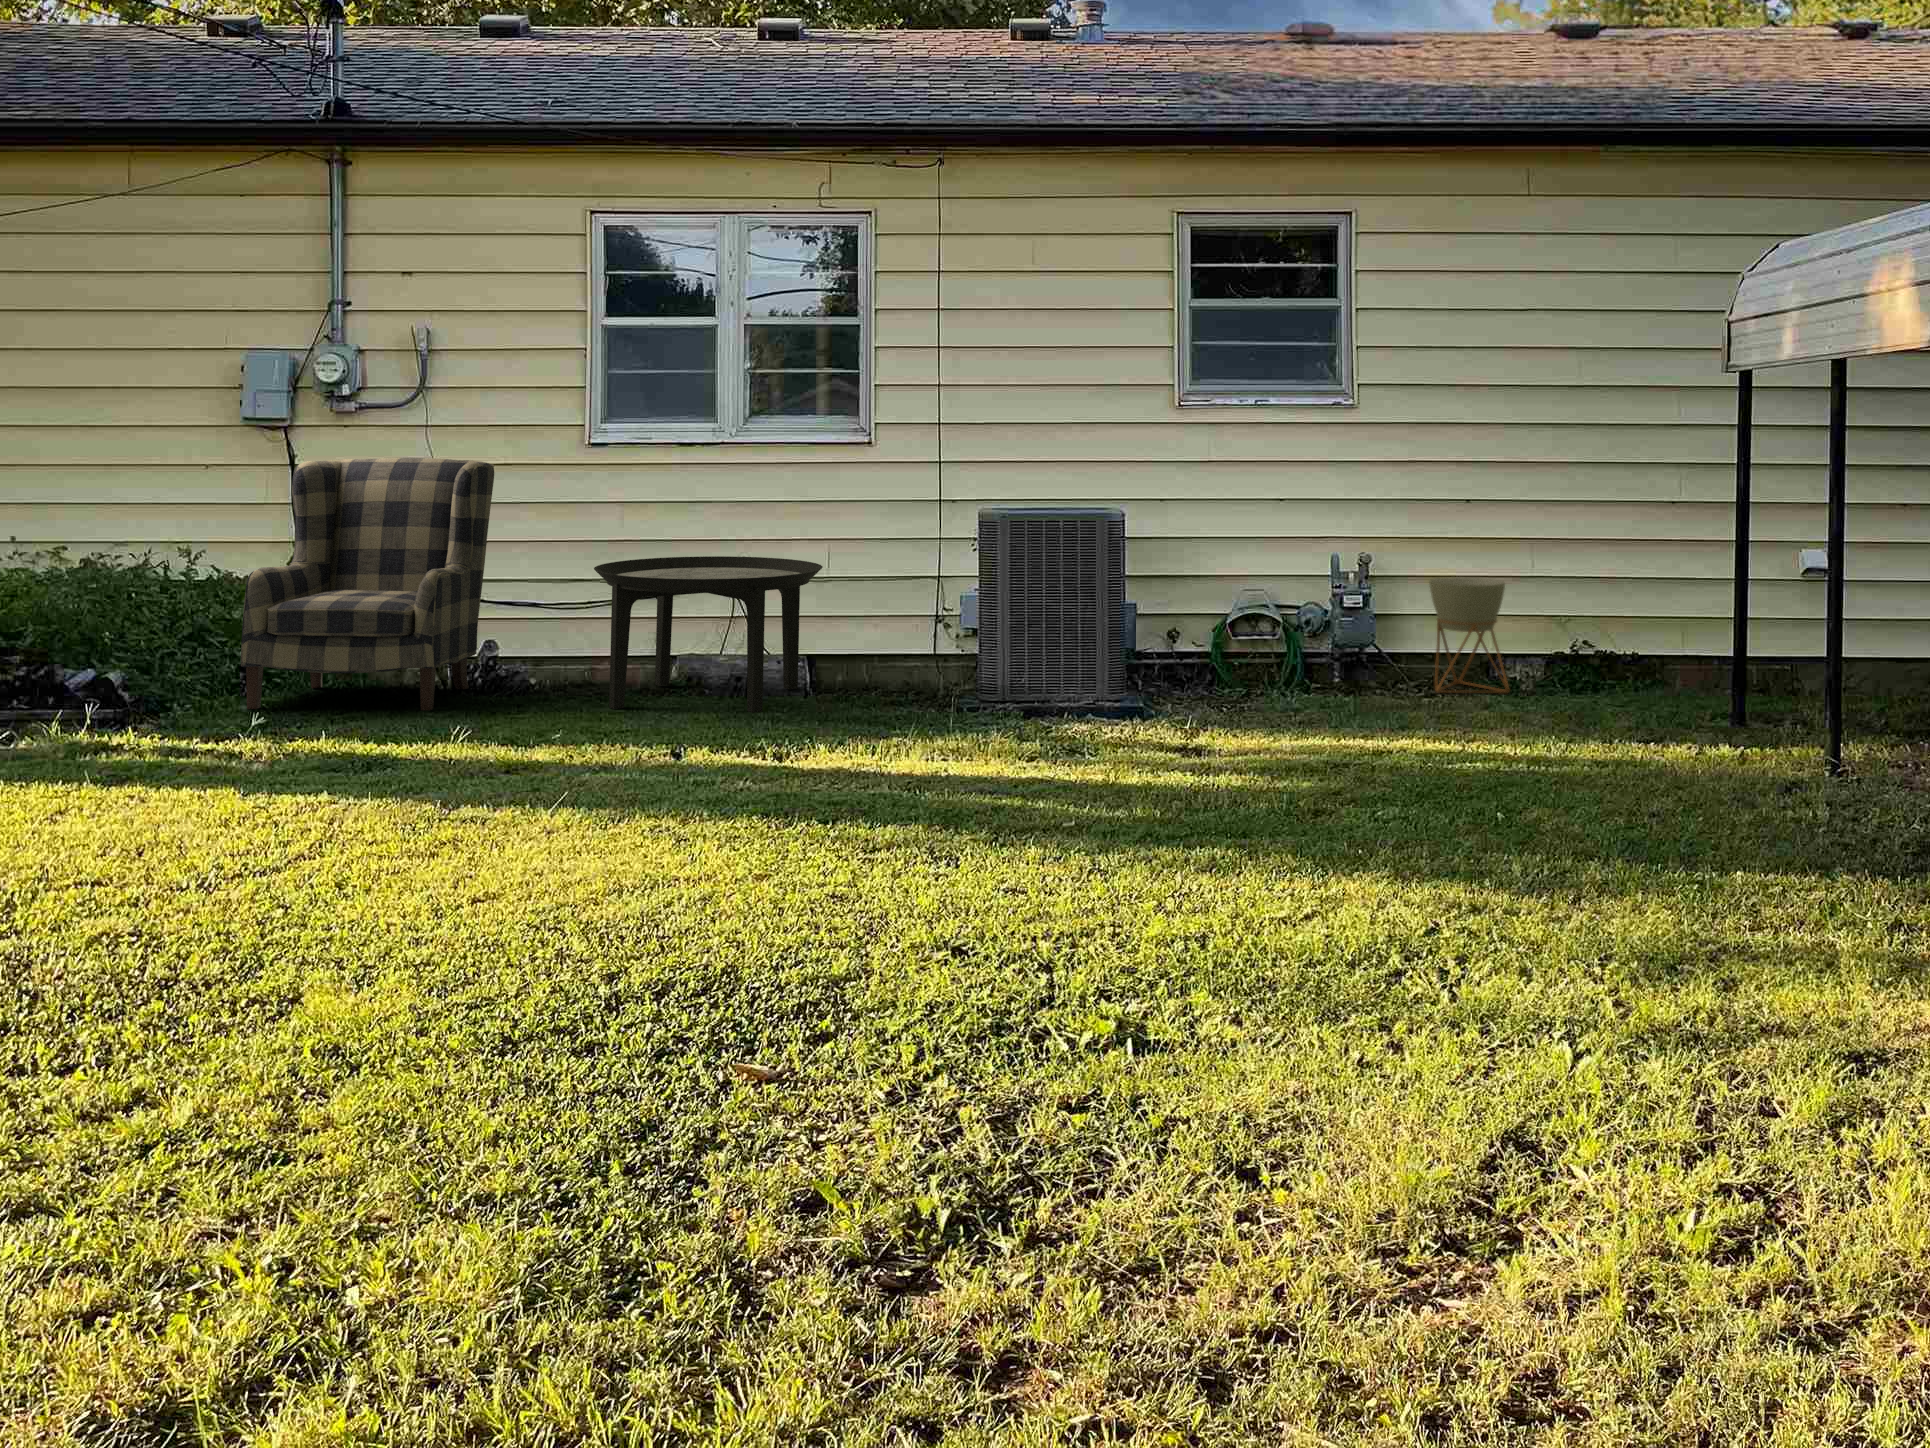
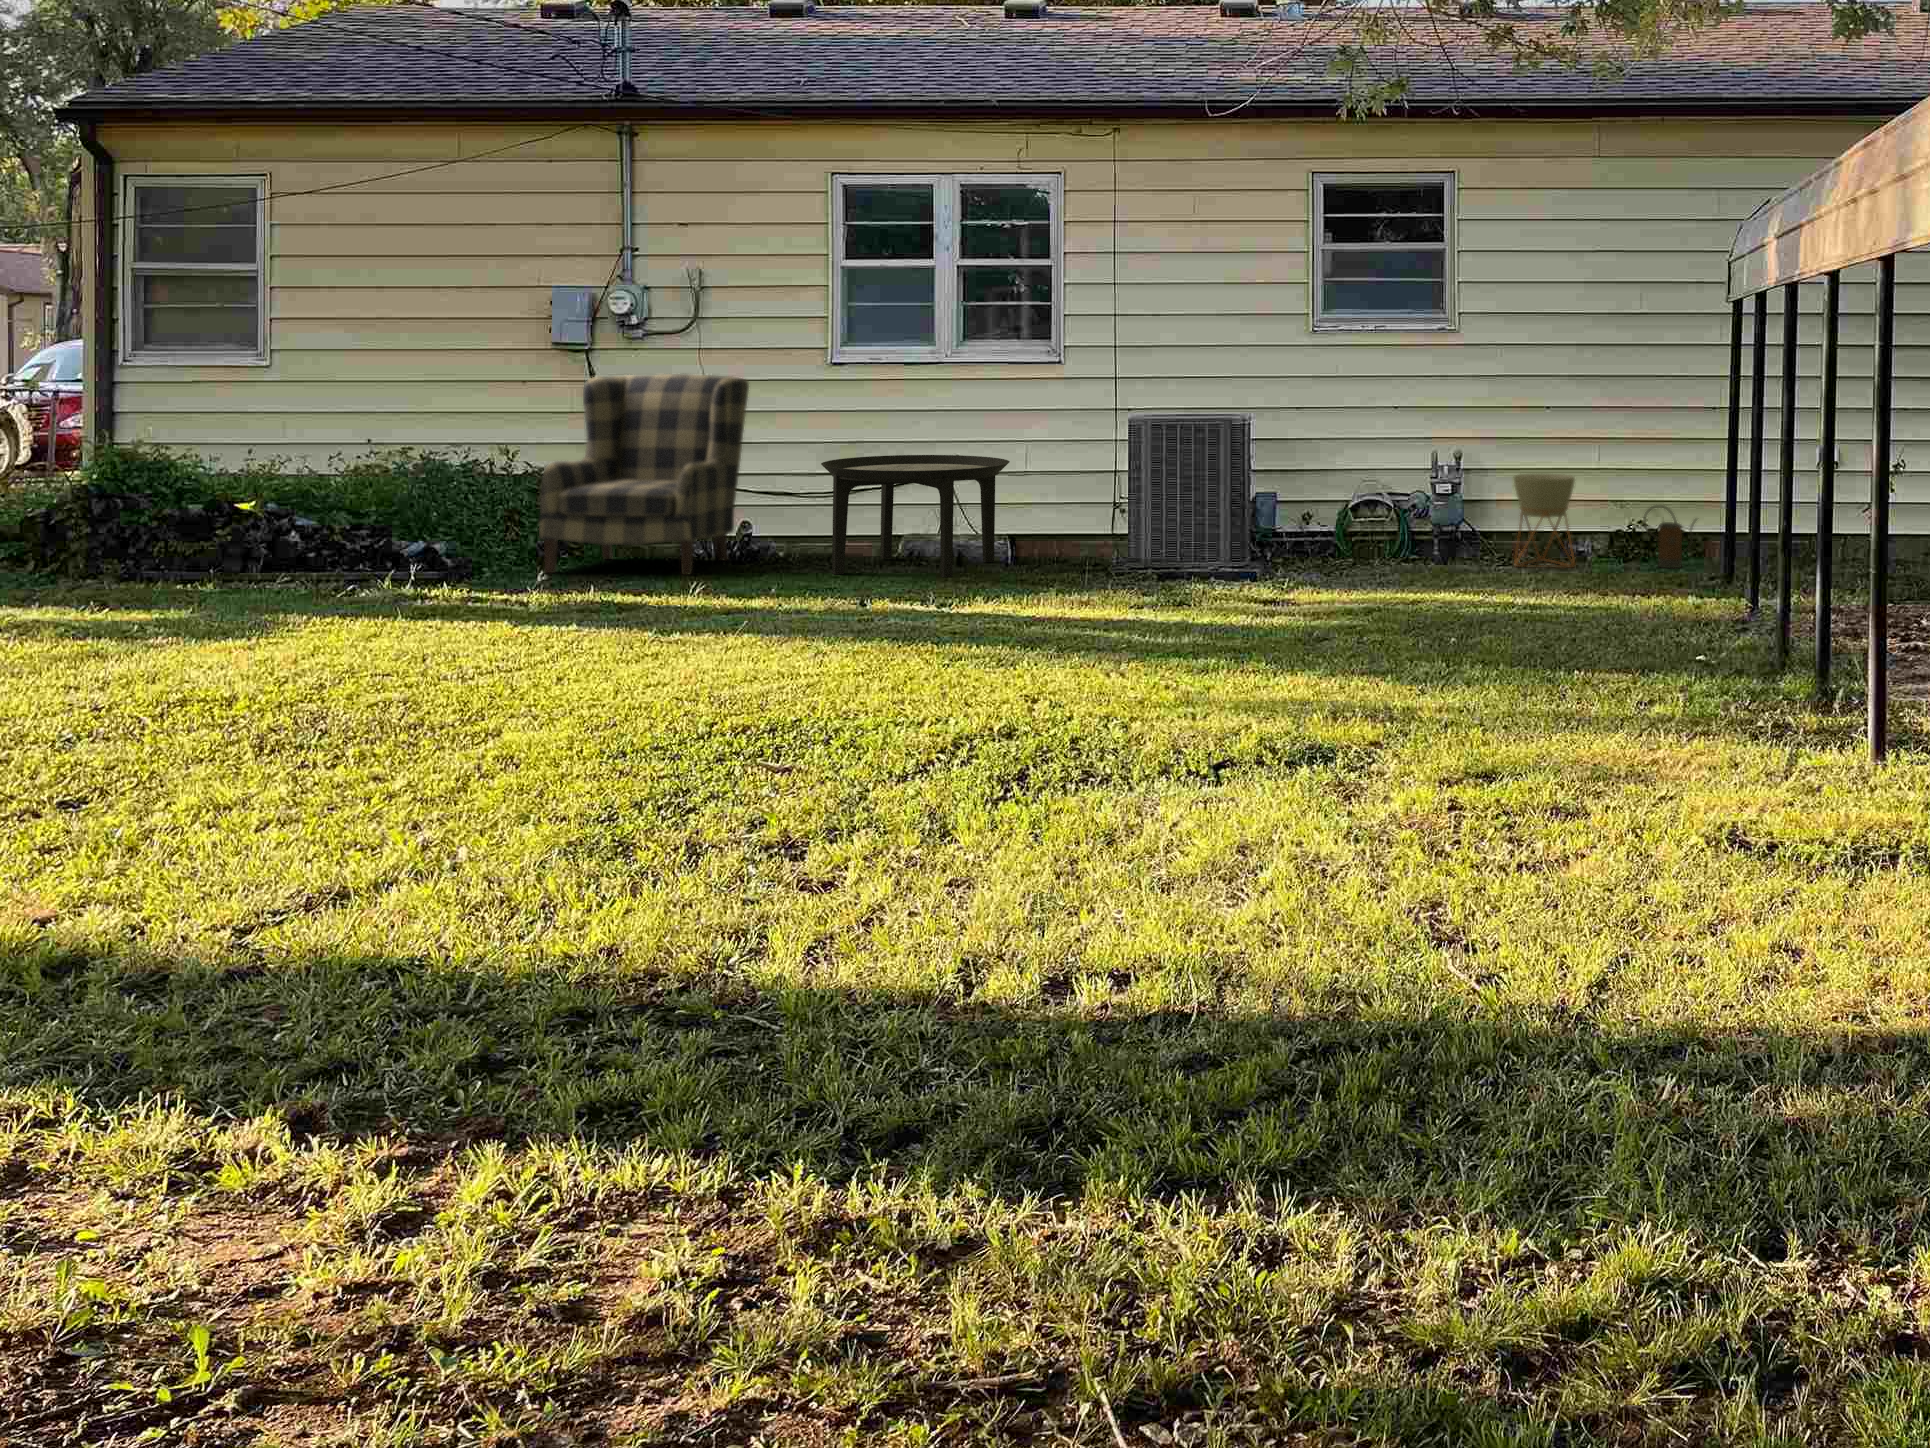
watering can: none [1588,616,1654,694] -> present [1643,505,1696,568]

